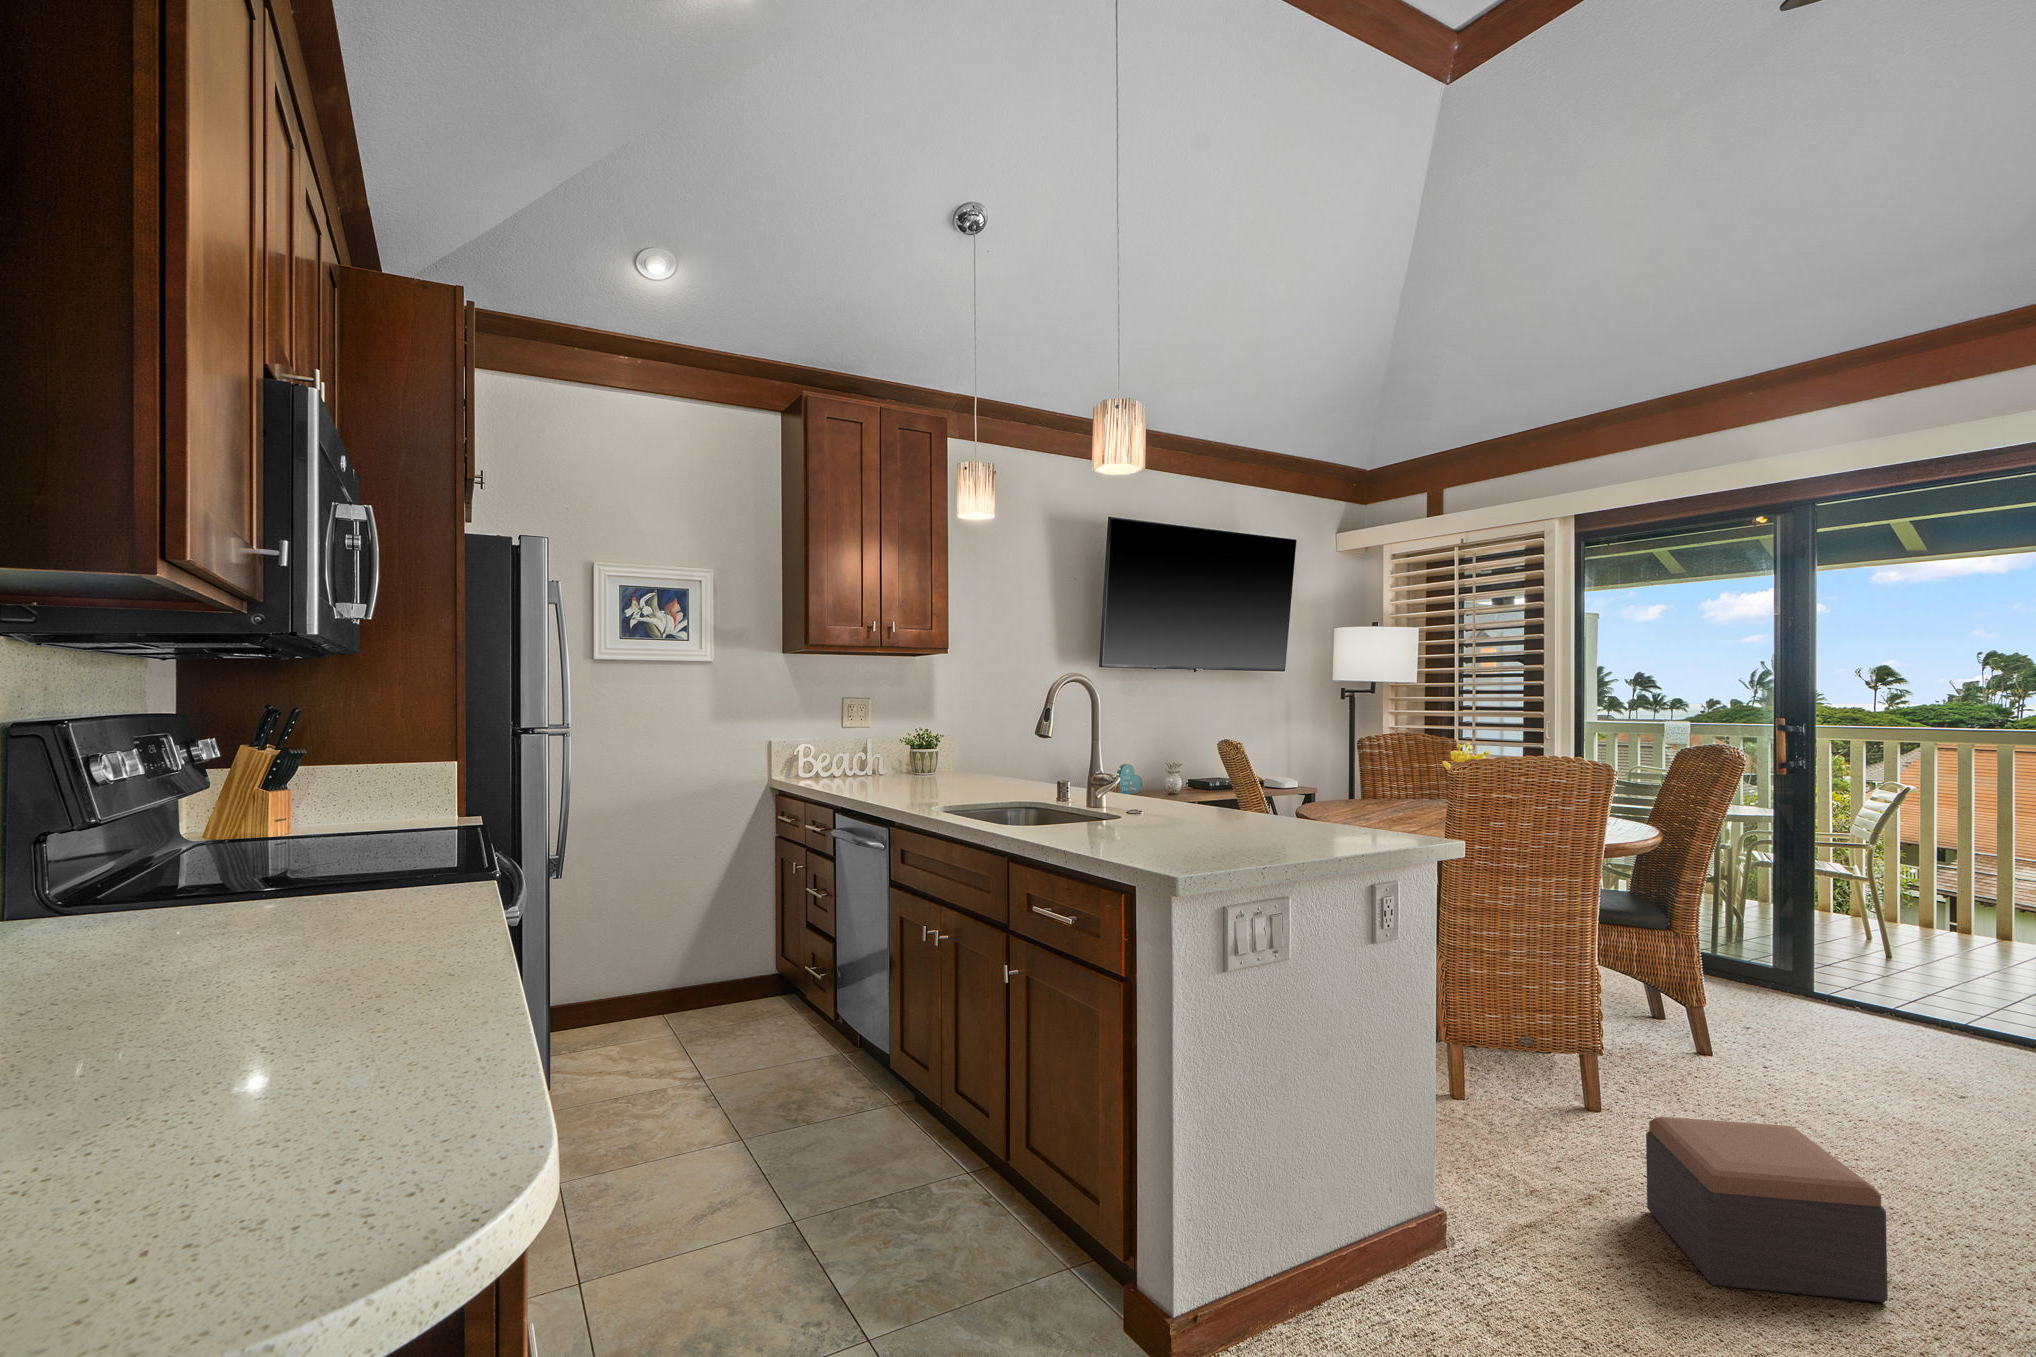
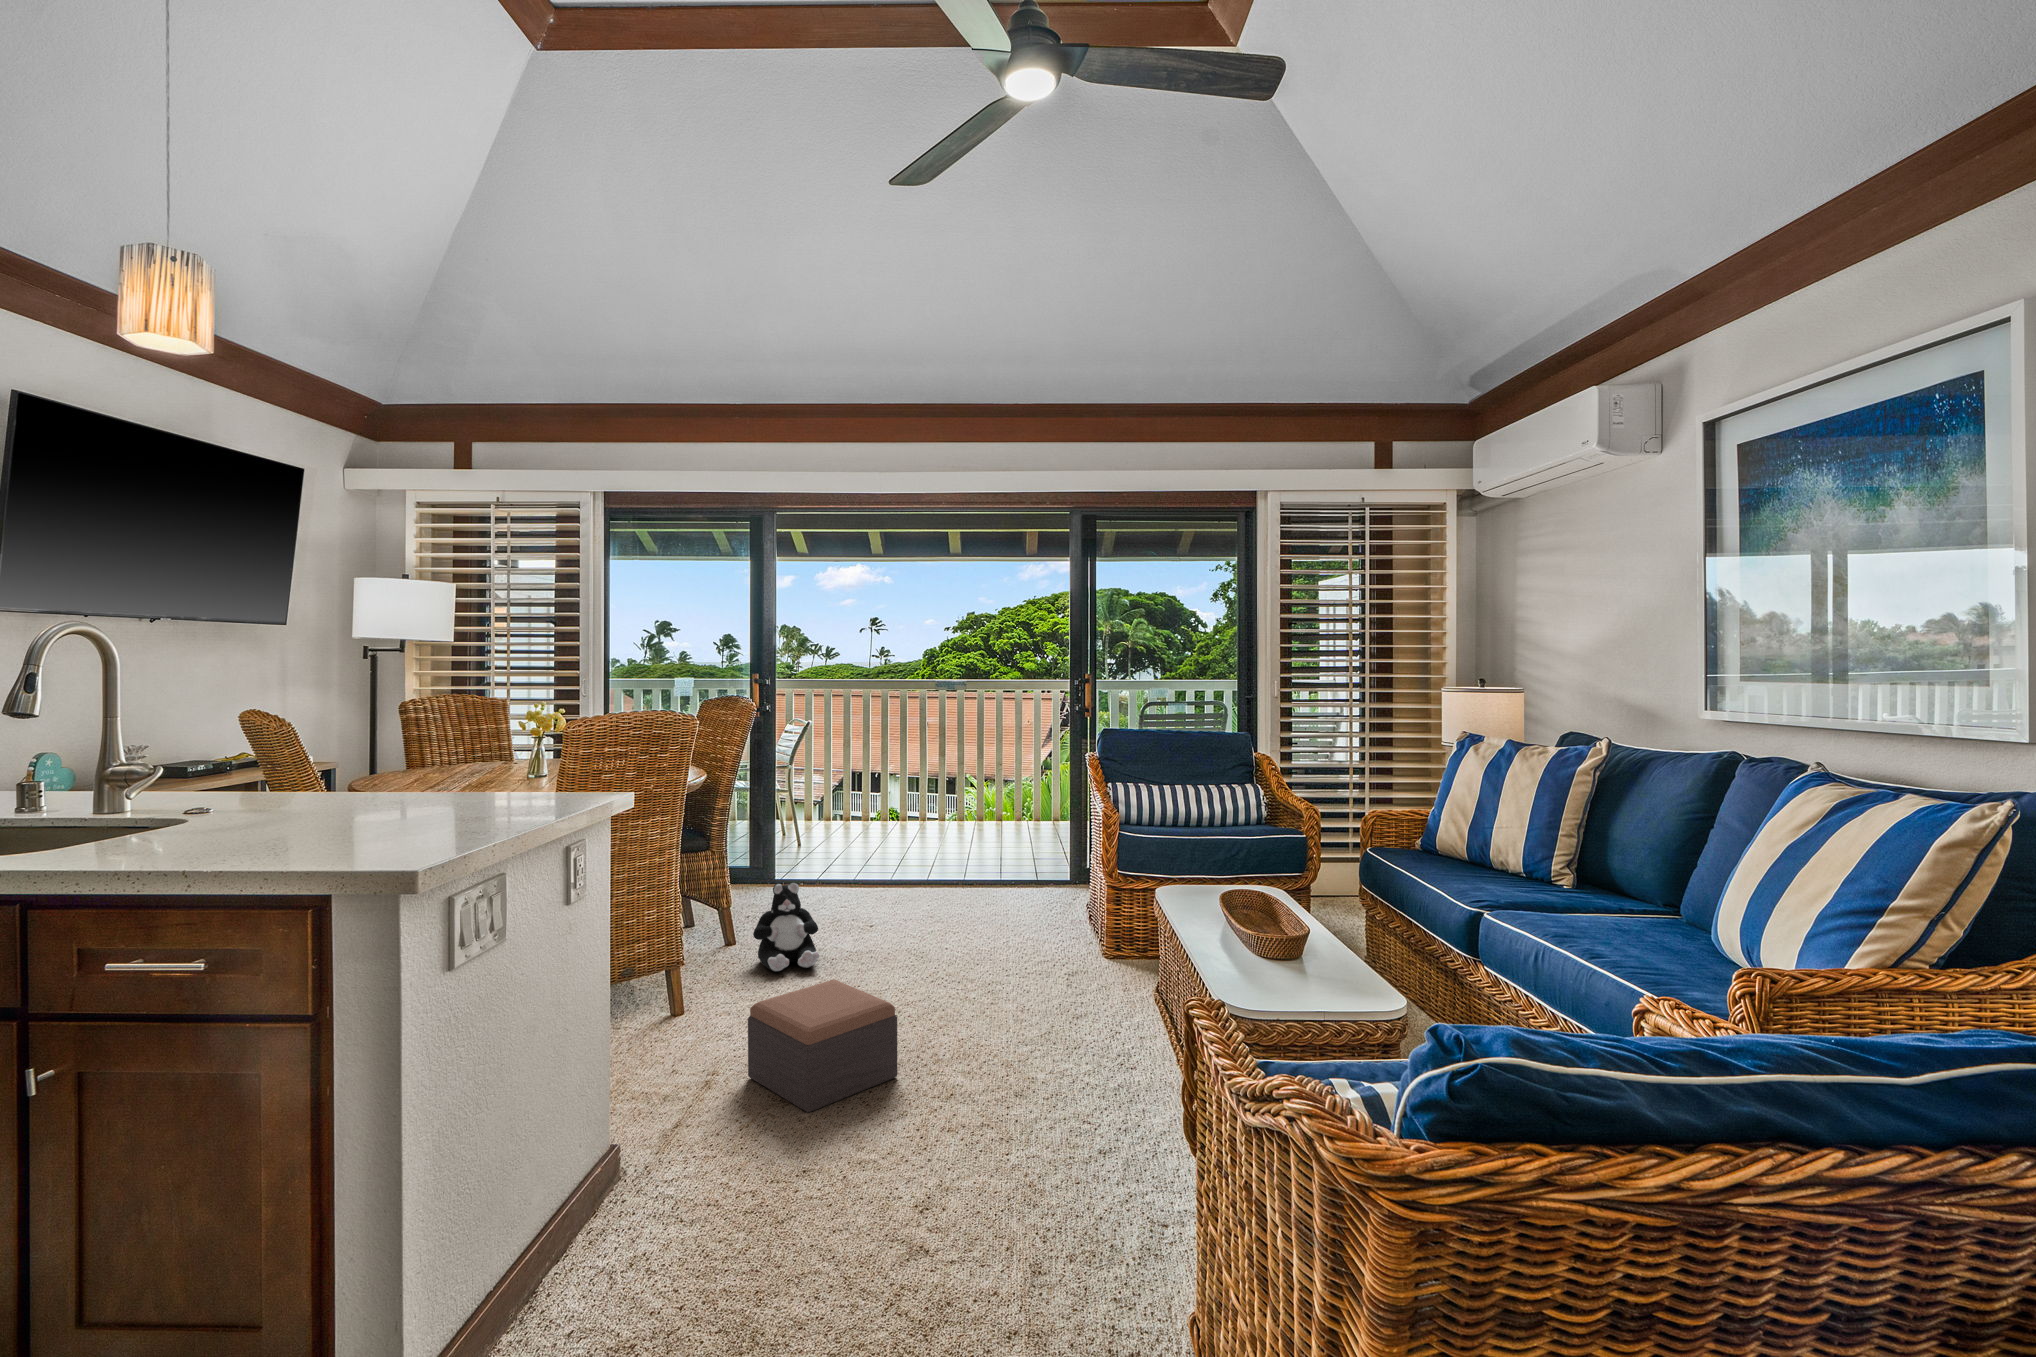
plush toy: none [1721,988,1827,1112] -> present [753,882,820,972]

